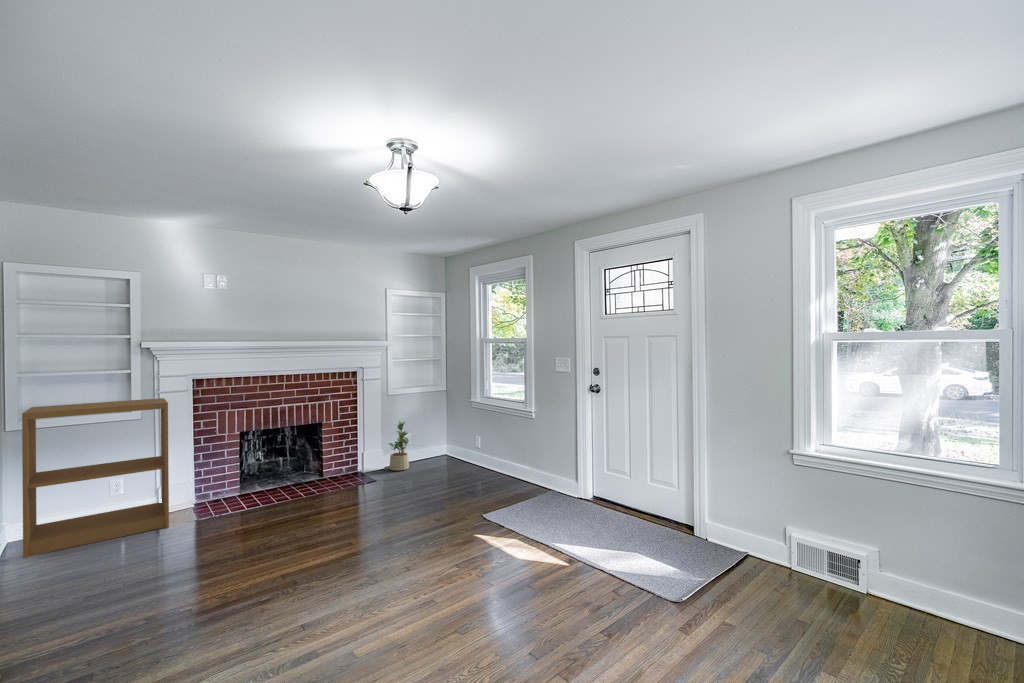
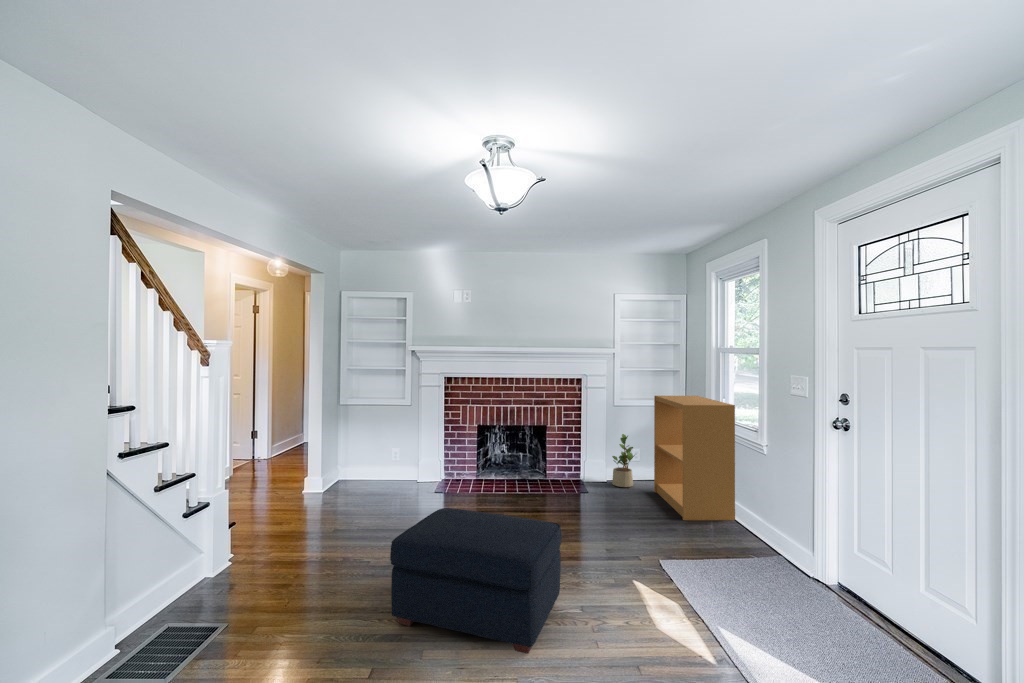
bookshelf: present [22,398,169,558] -> present [654,396,735,520]
ottoman: none [292,498,458,645] -> present [390,508,562,654]

